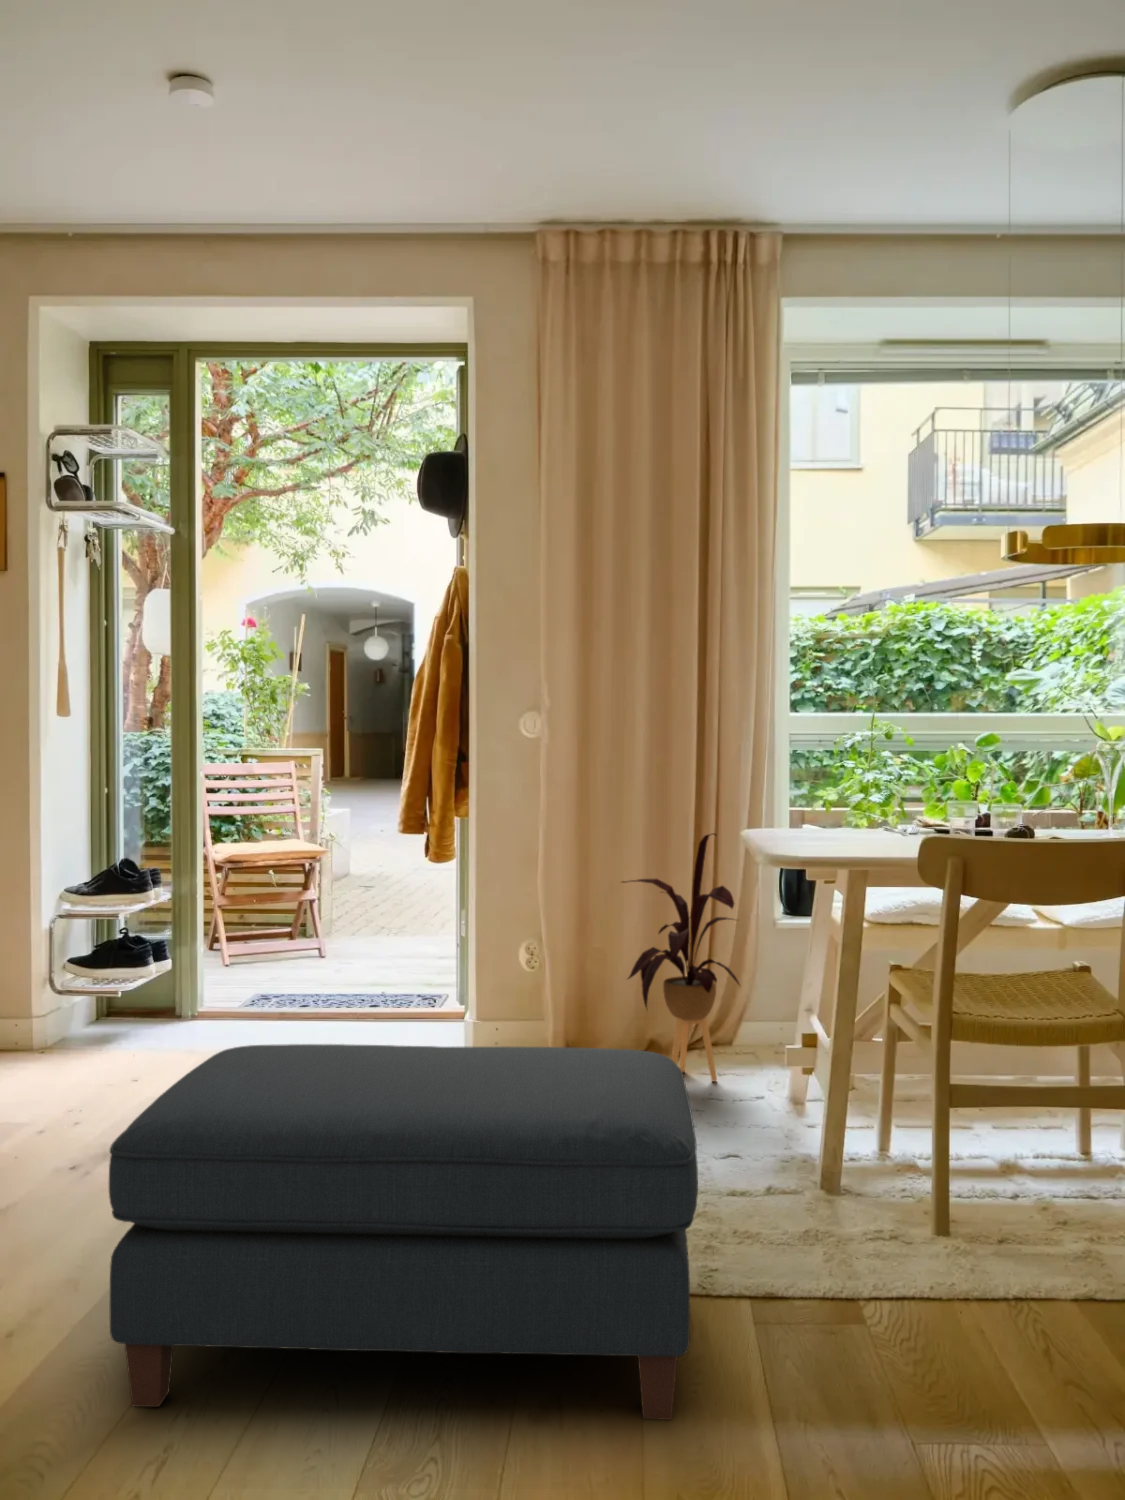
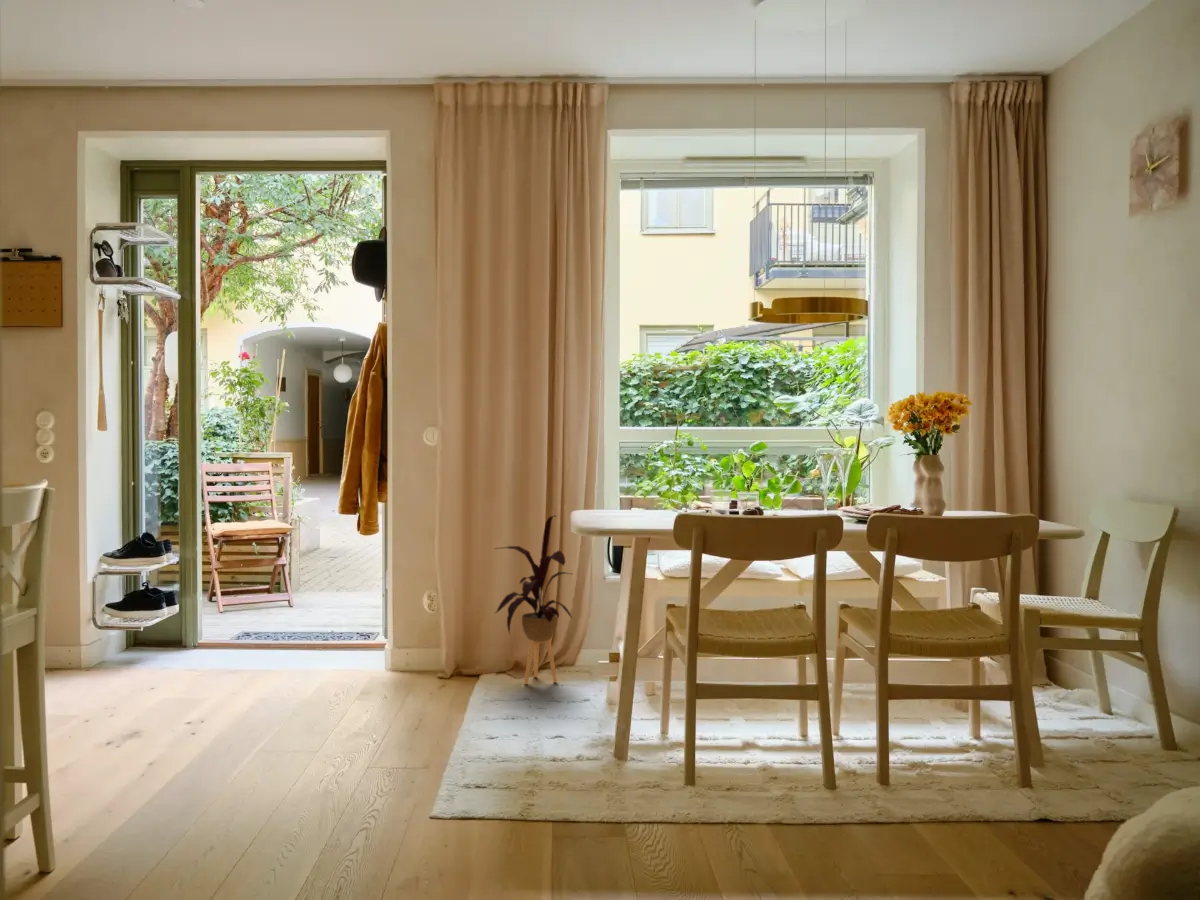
ottoman: present [109,1044,698,1420] -> none [140,646,502,853]

